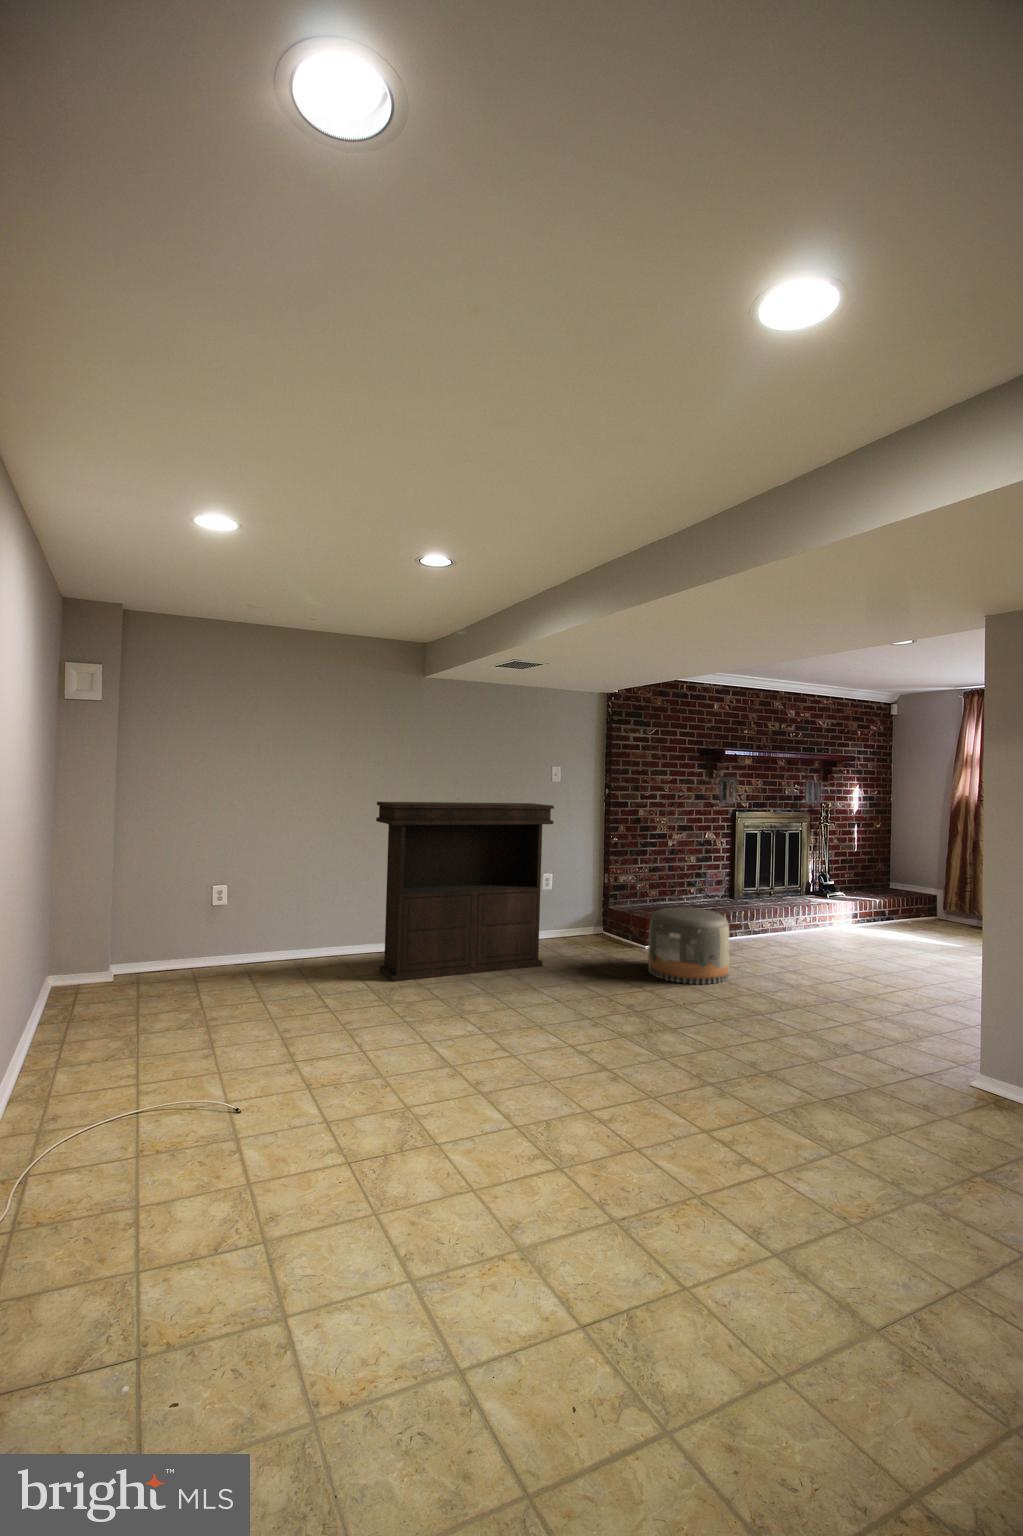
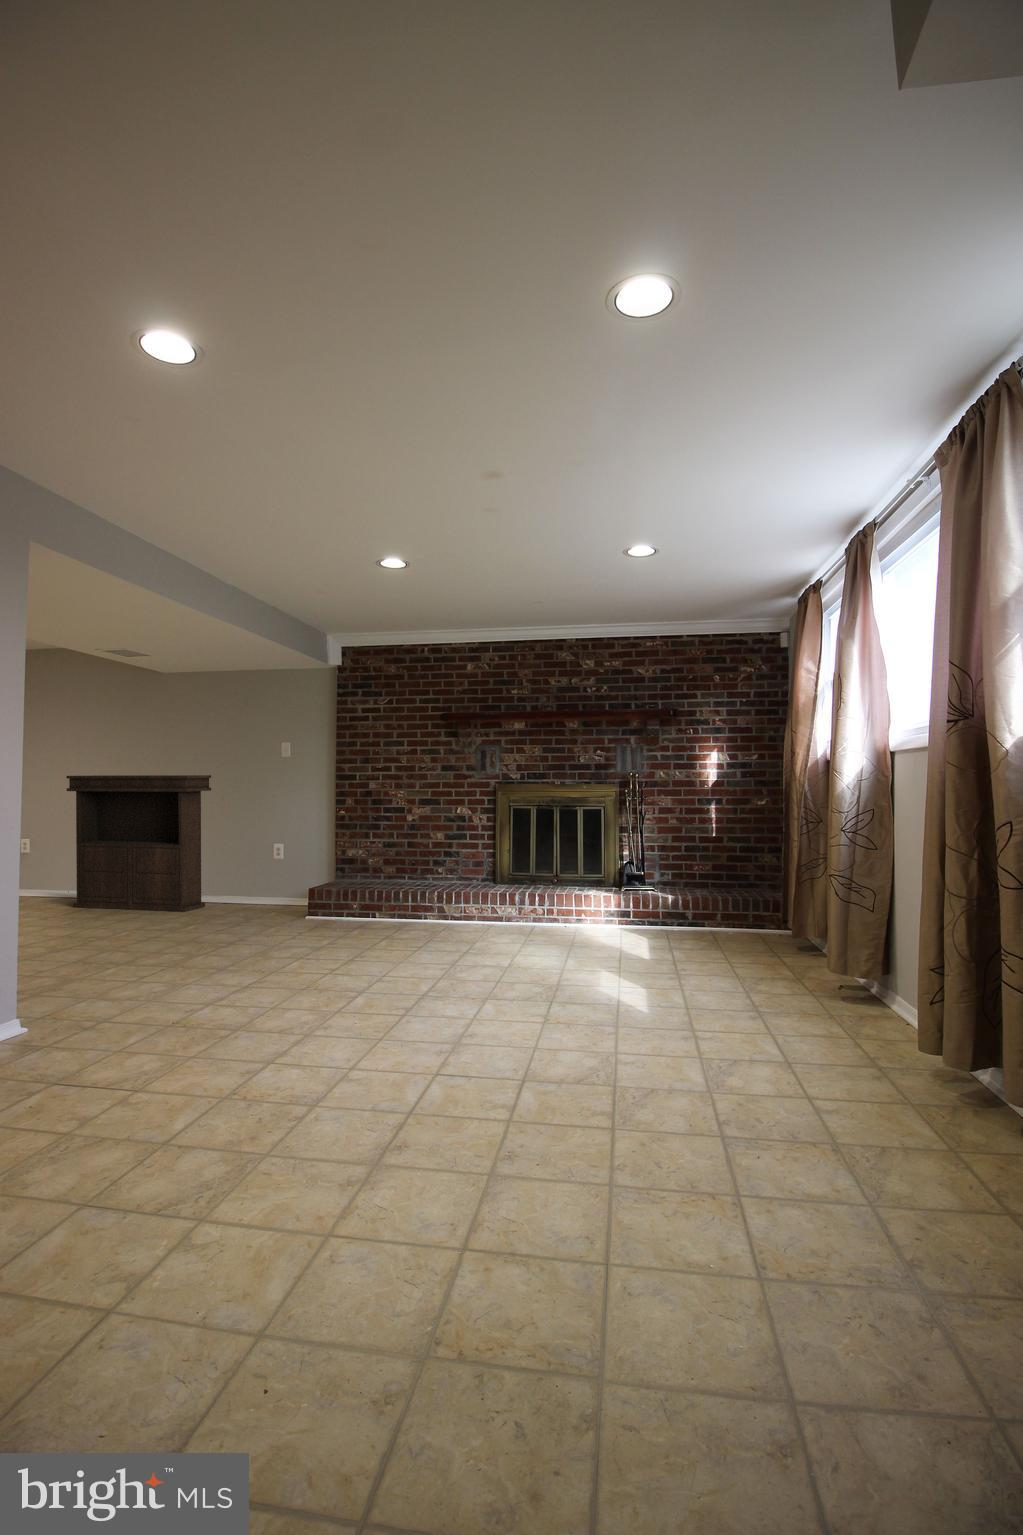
pouf: present [648,907,729,985] -> none [202,868,277,934]

